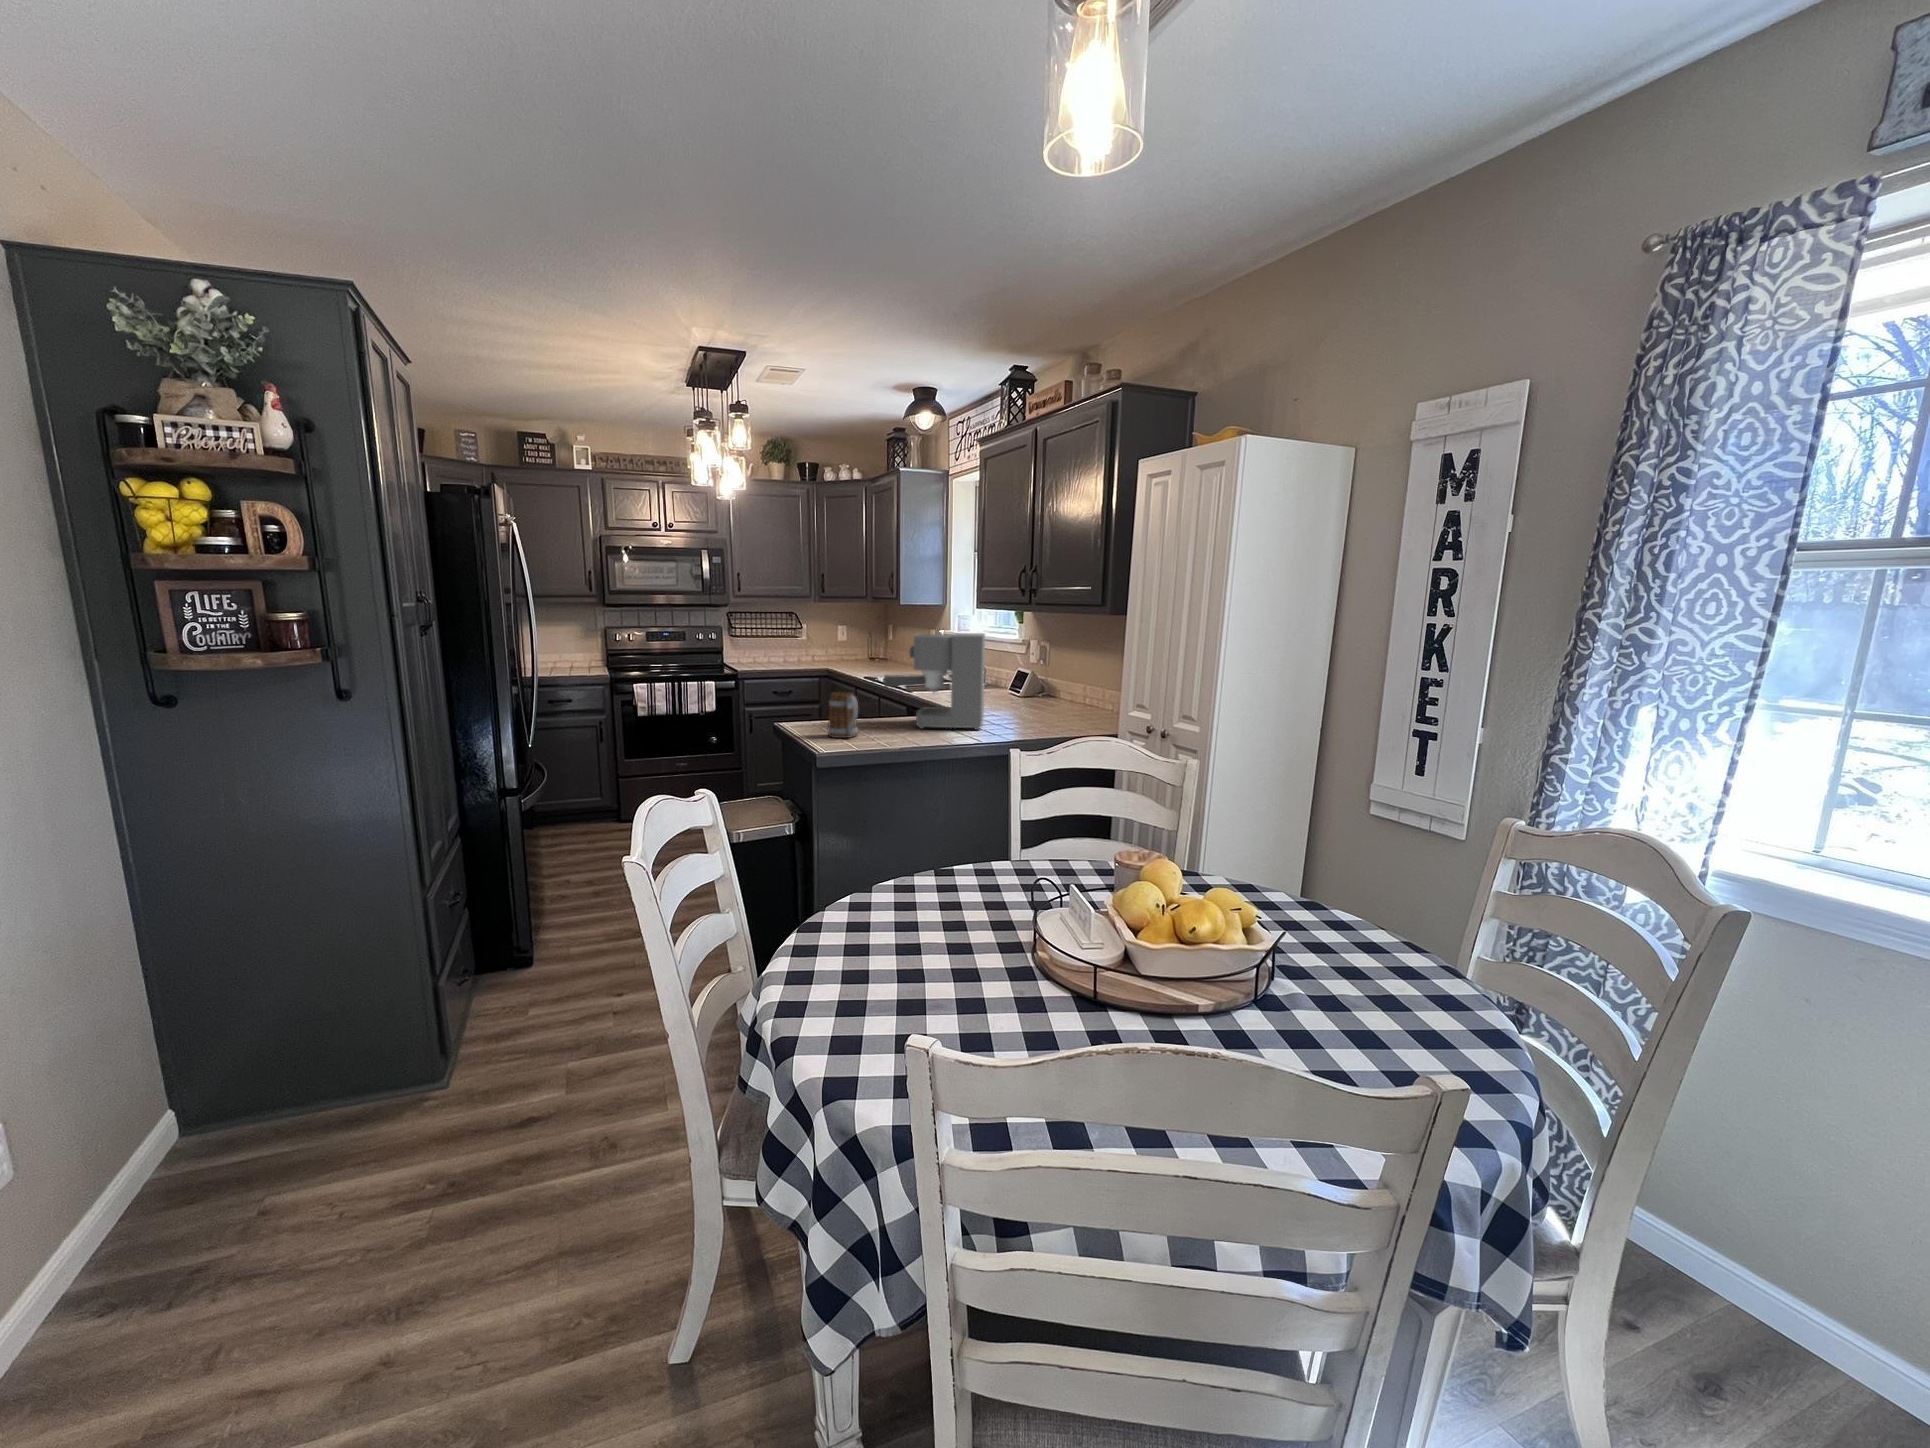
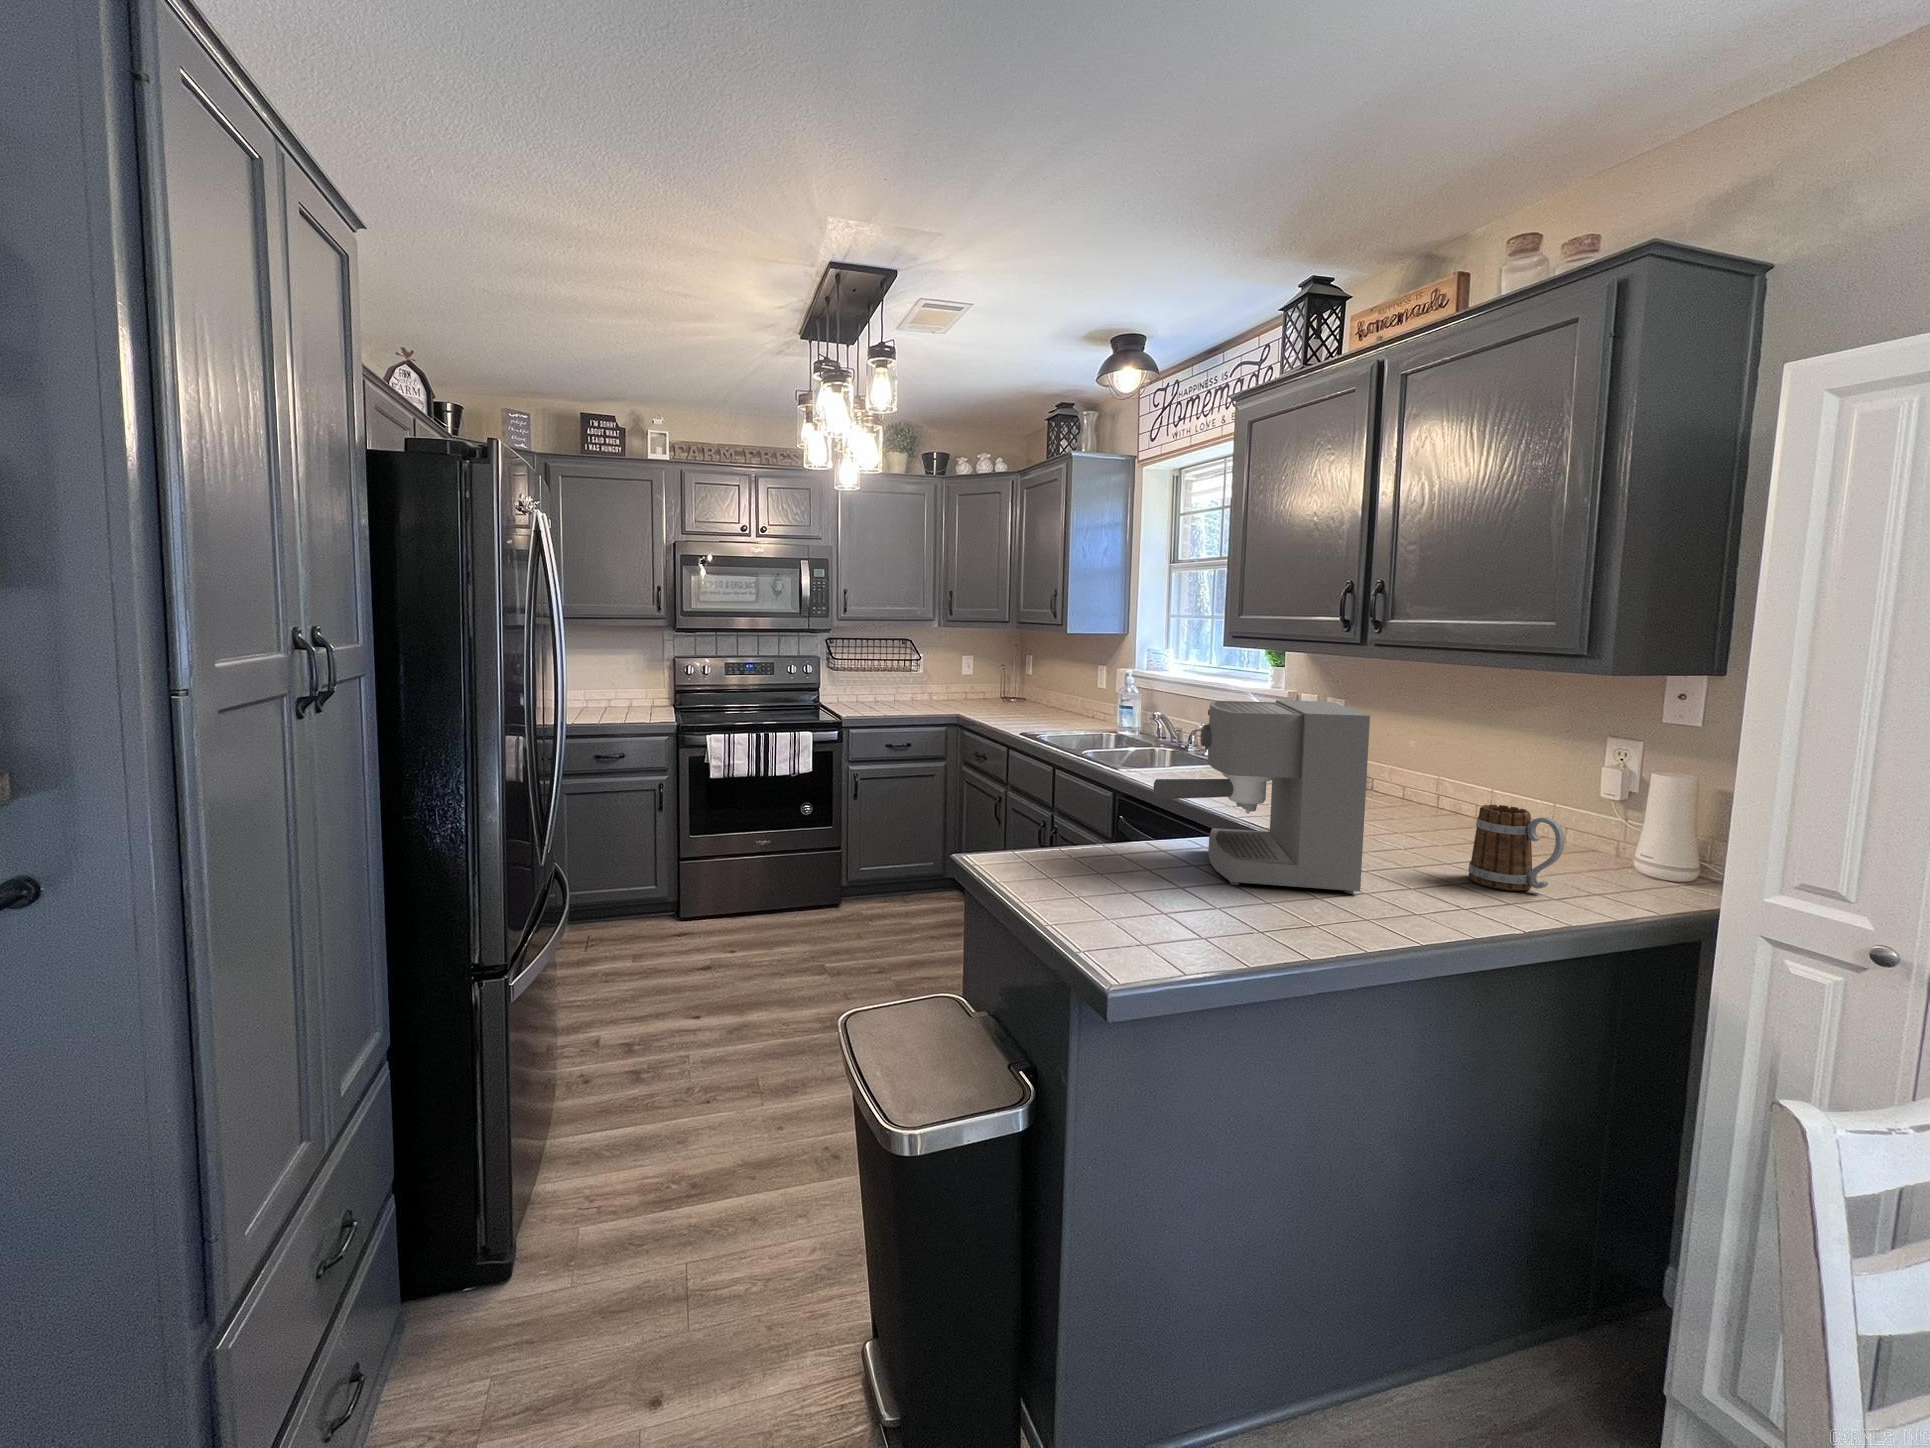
mug: present [828,692,858,738] -> present [1468,805,1565,891]

